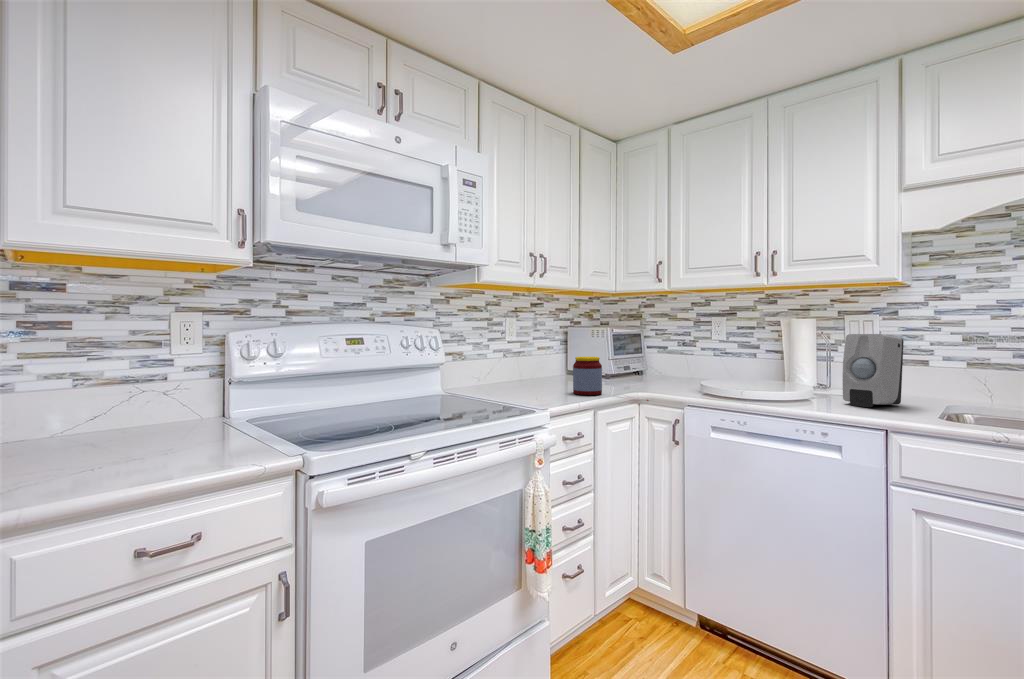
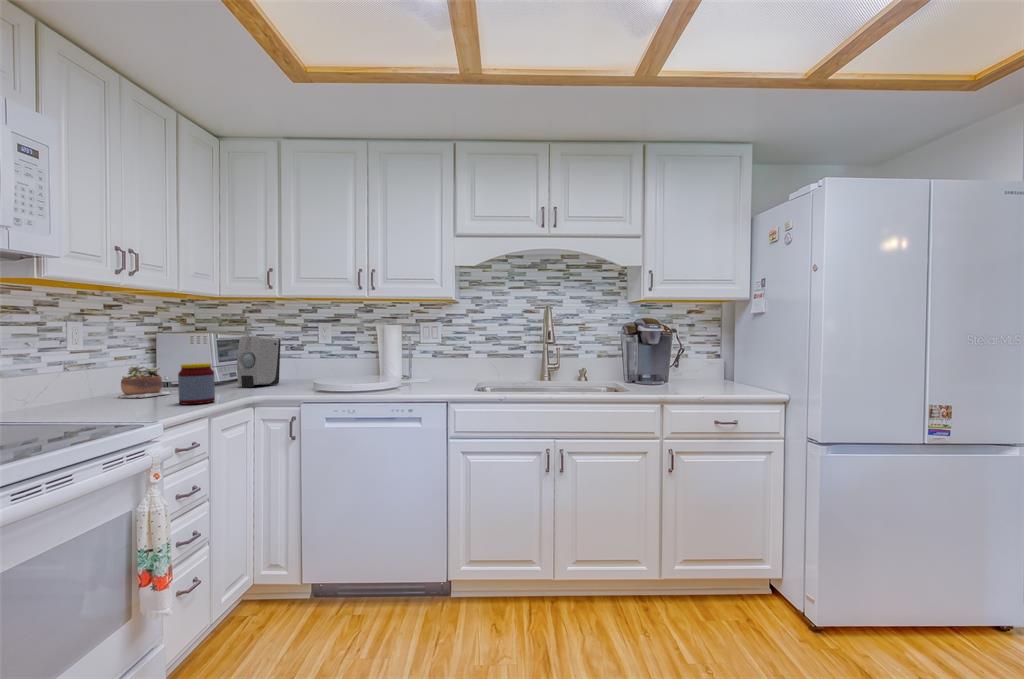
soap dispenser: present [843,334,904,407] -> present [237,336,281,387]
succulent plant: none [535,355,574,384] -> present [119,365,171,398]

